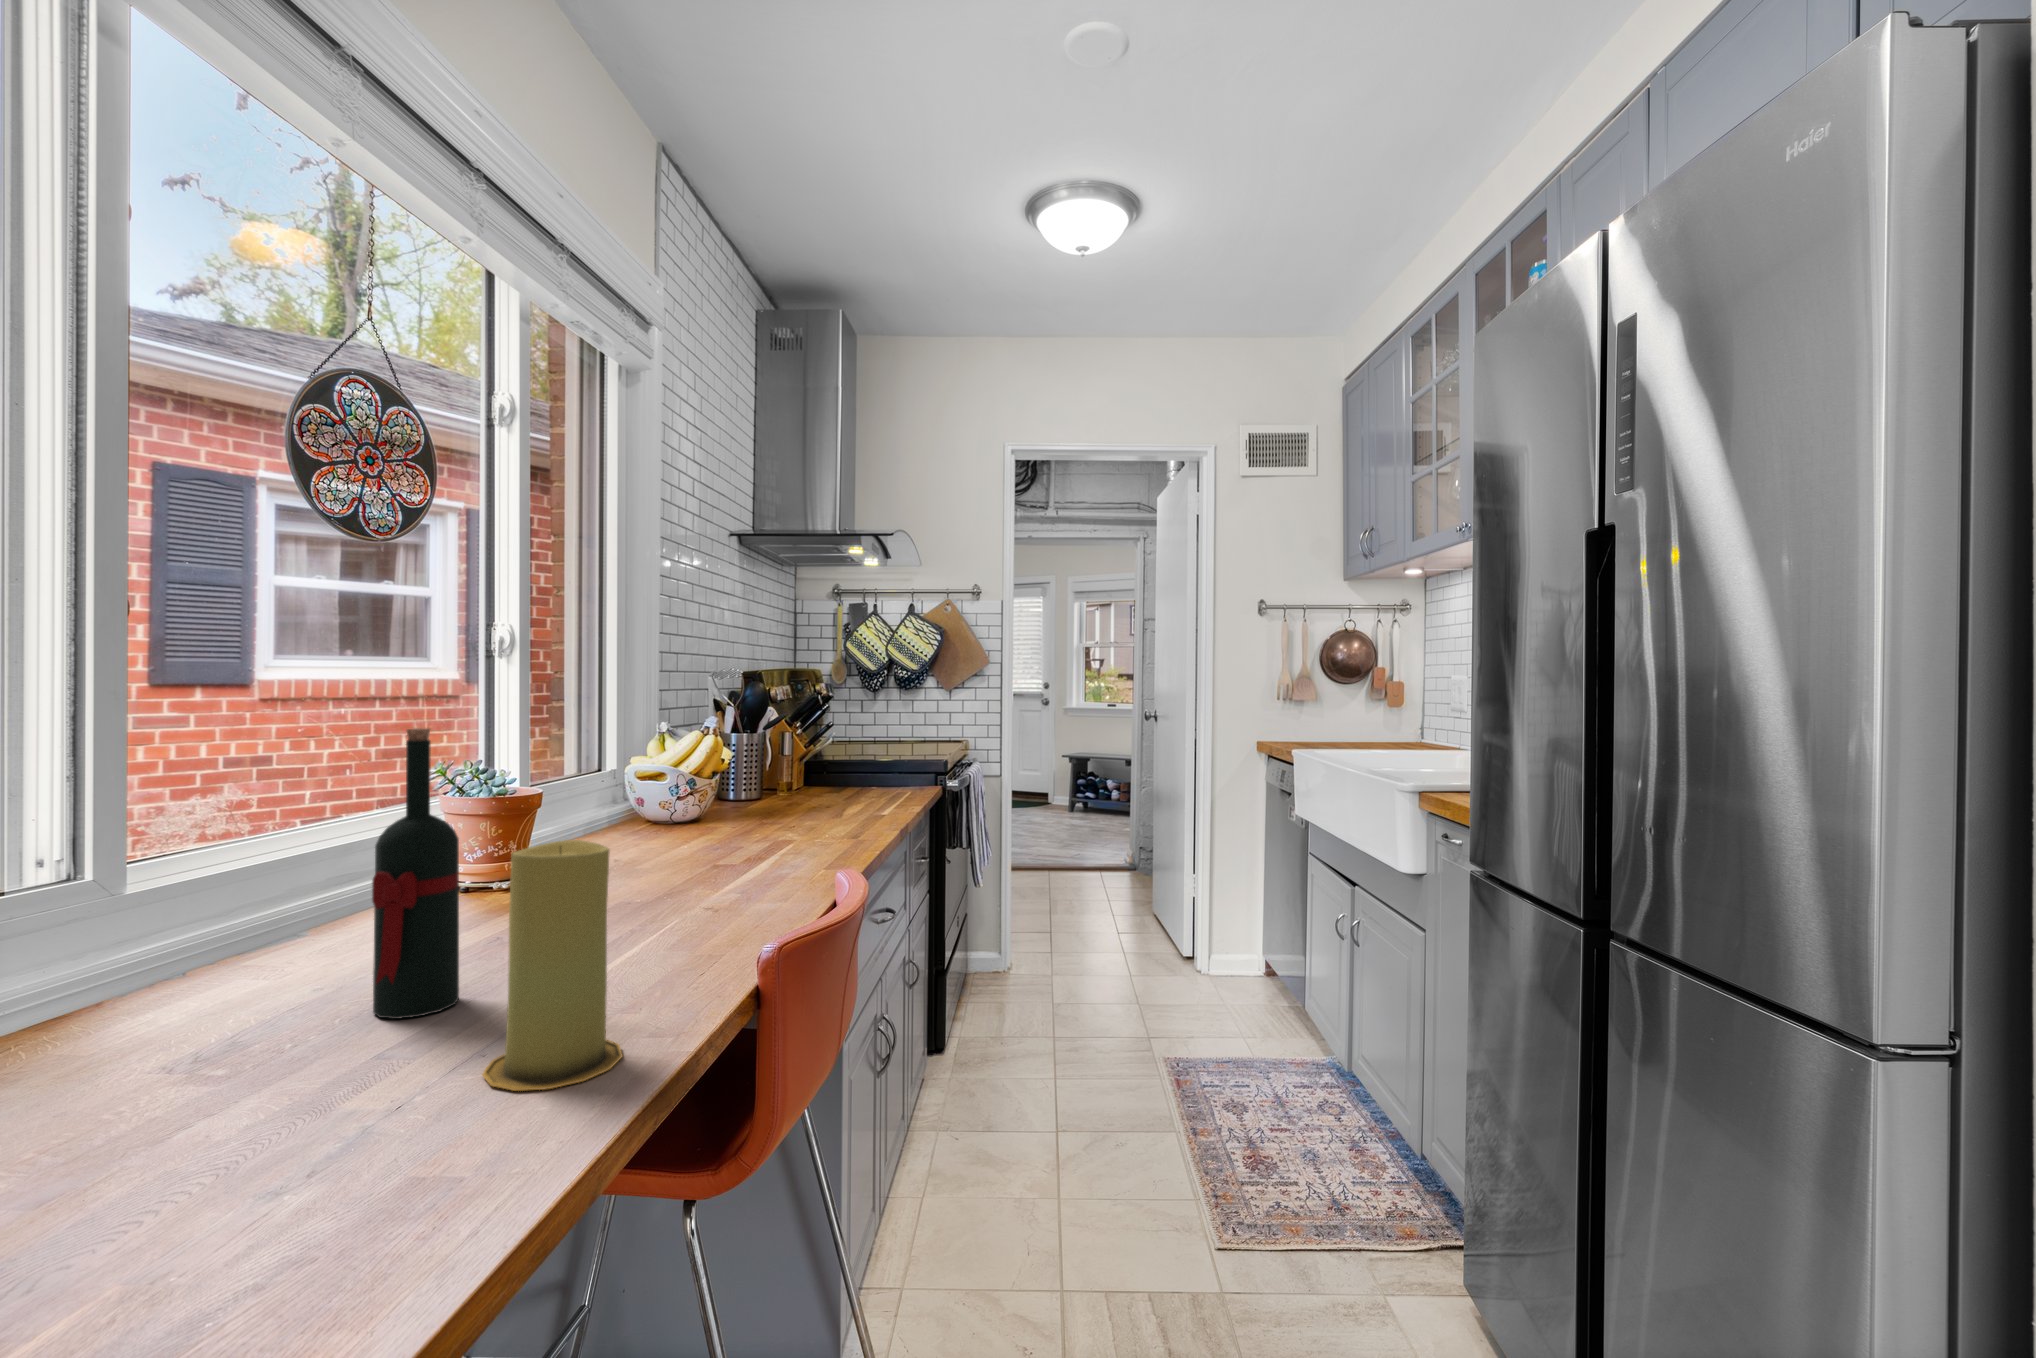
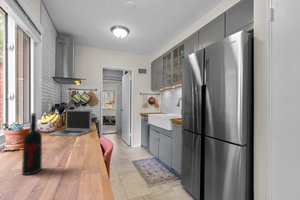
laptop: none [658,710,867,861] -> present [49,110,92,136]
candle: present [482,840,623,1091] -> none [65,133,92,182]

